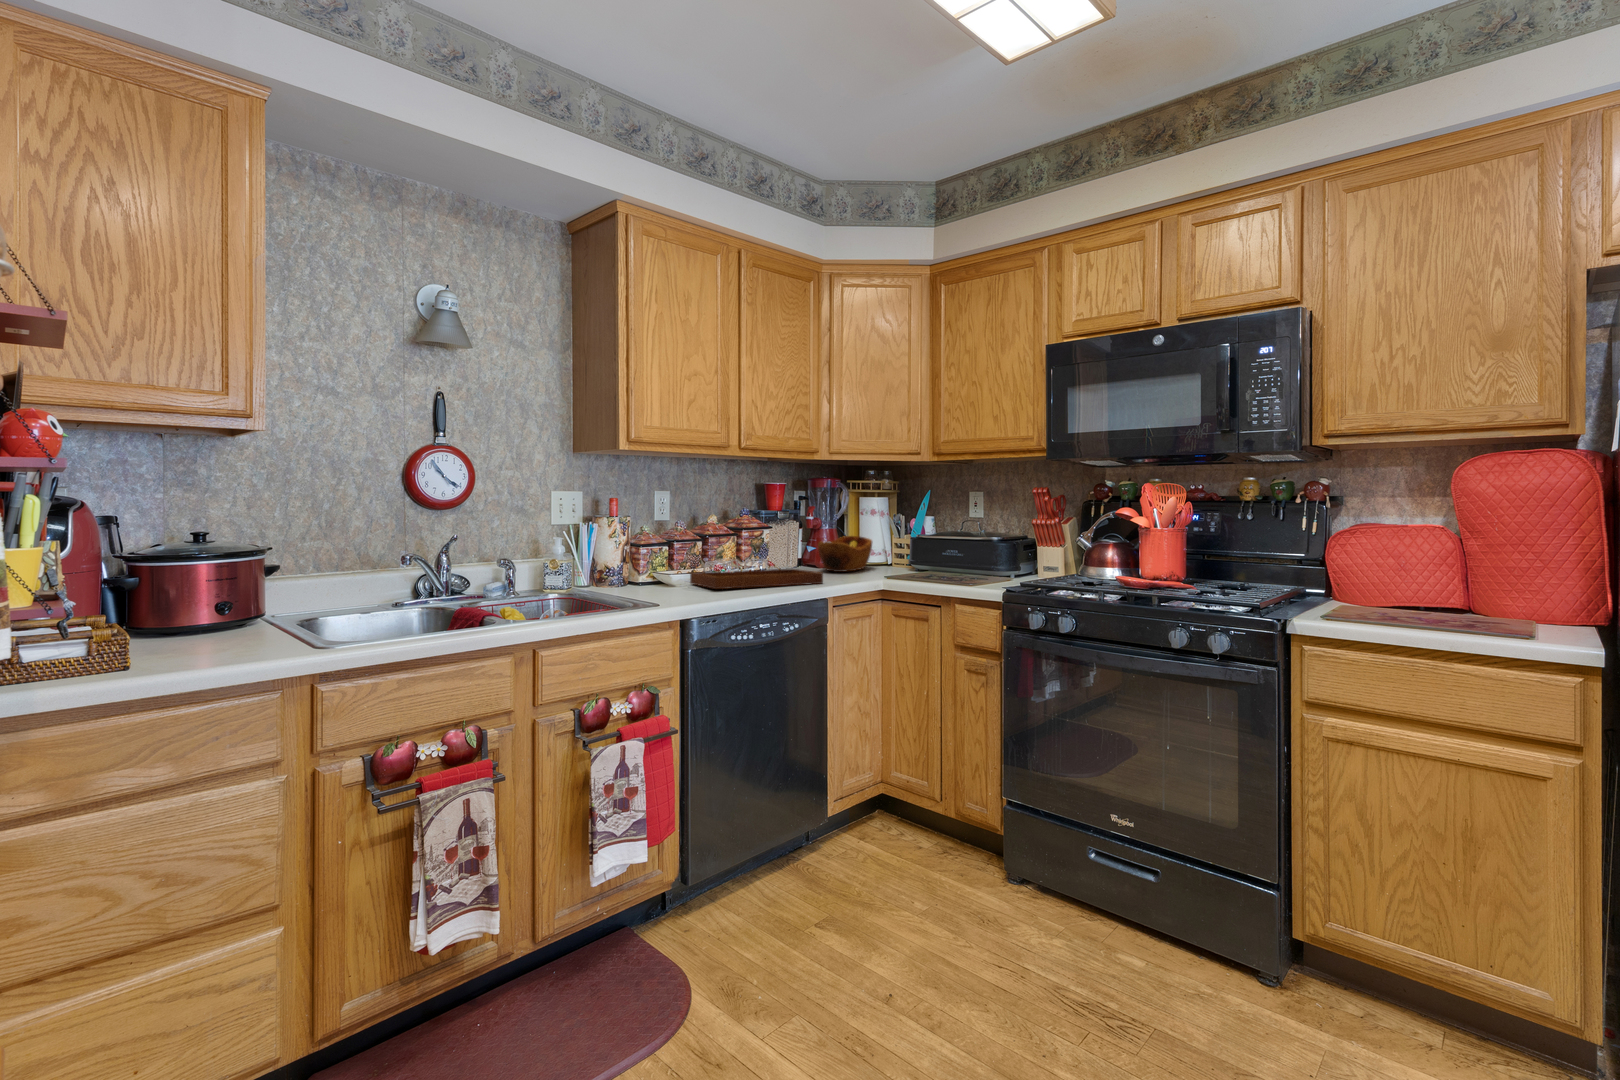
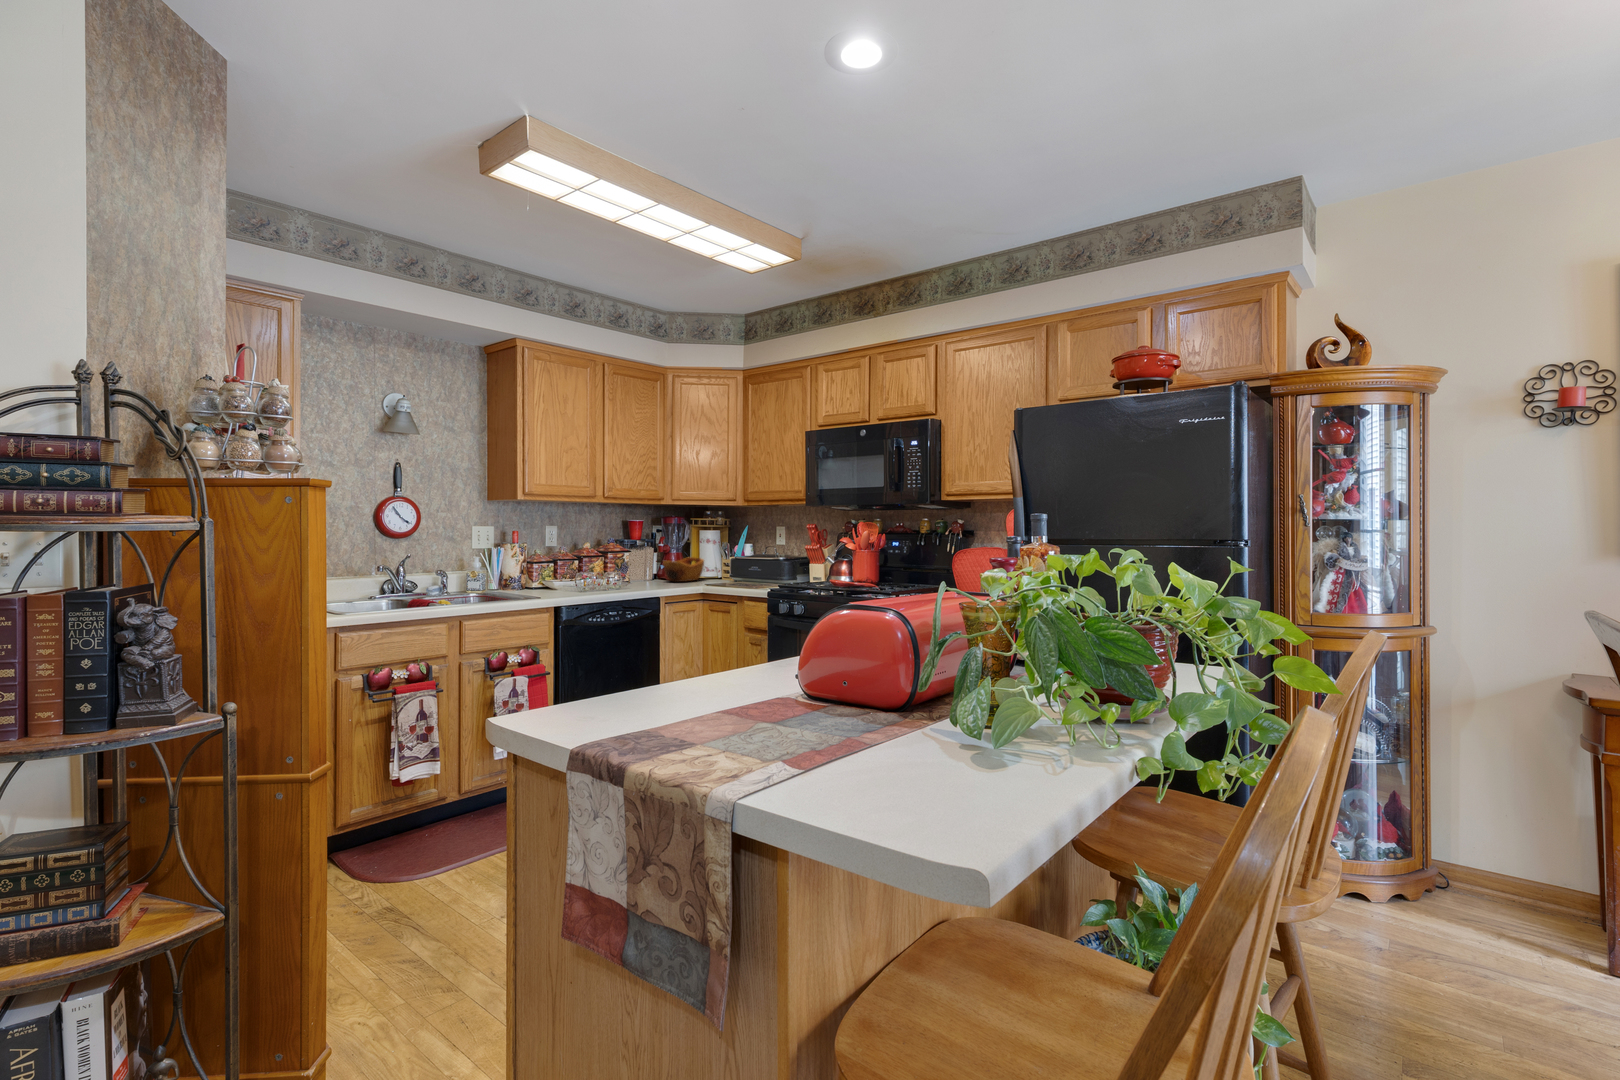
tray: present [690,543,823,589] -> none [567,561,658,590]

